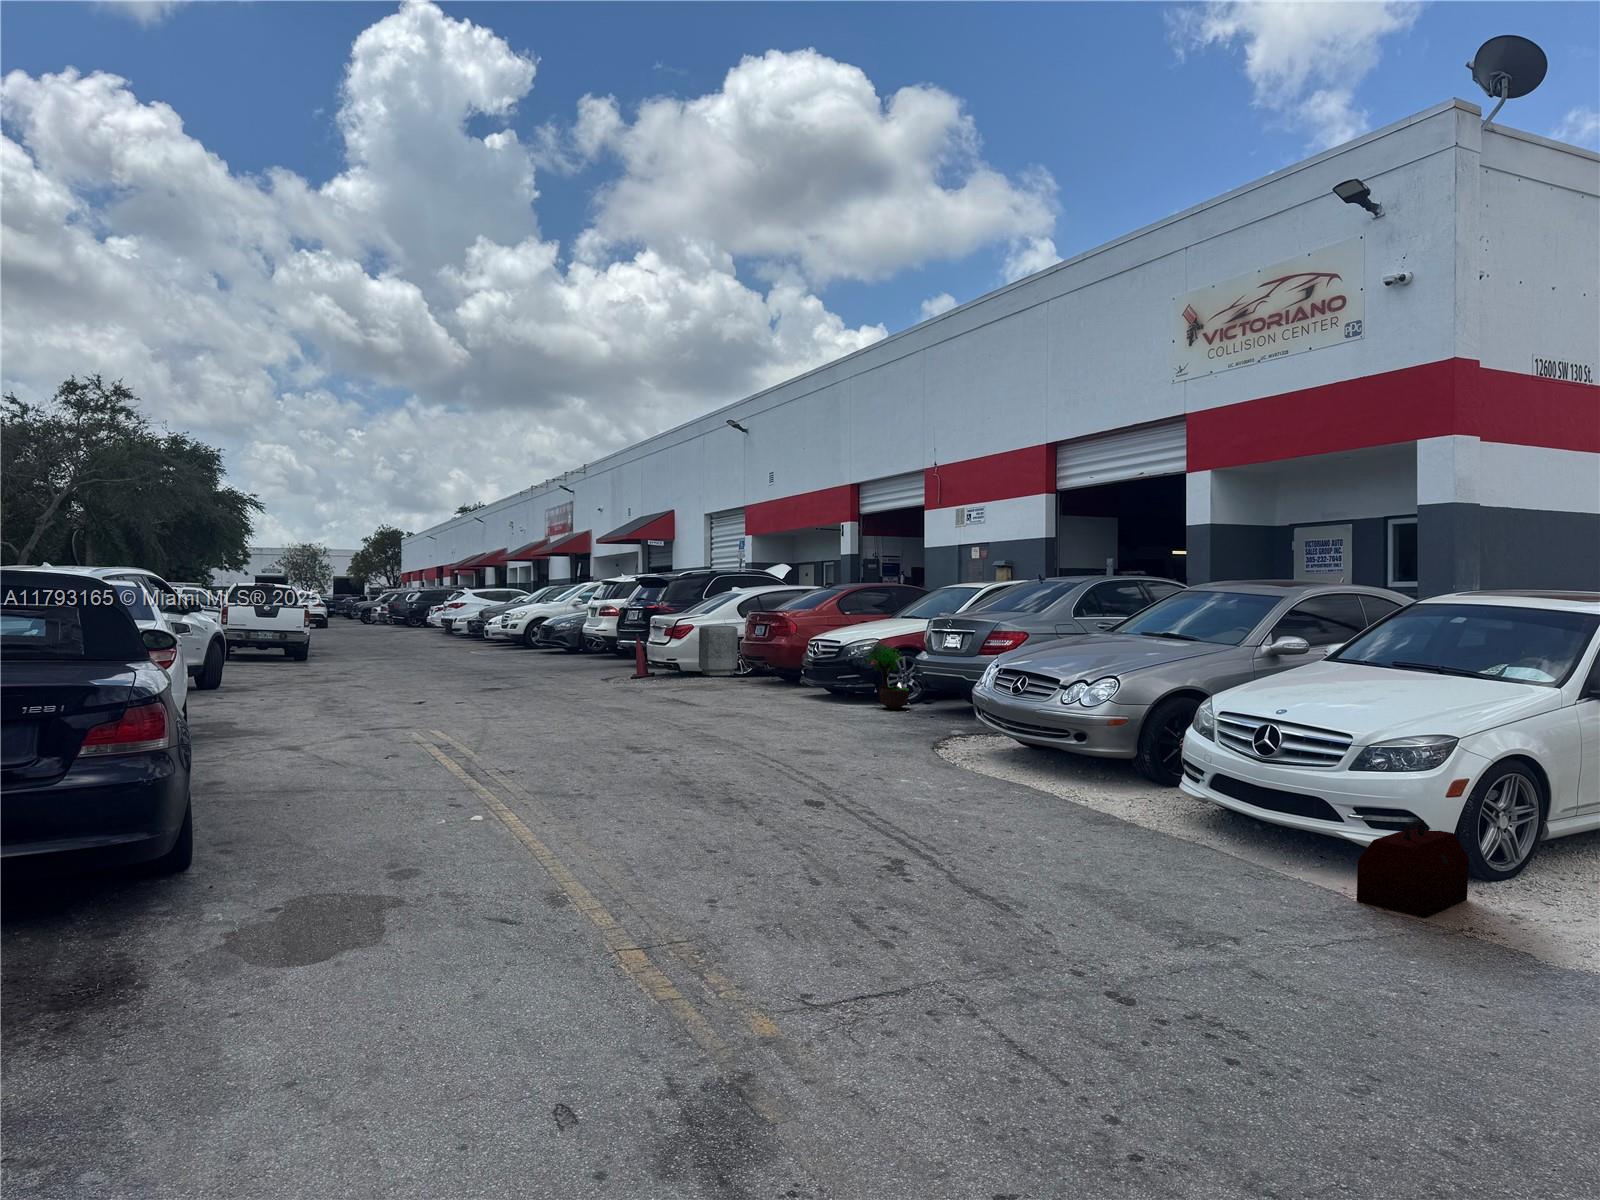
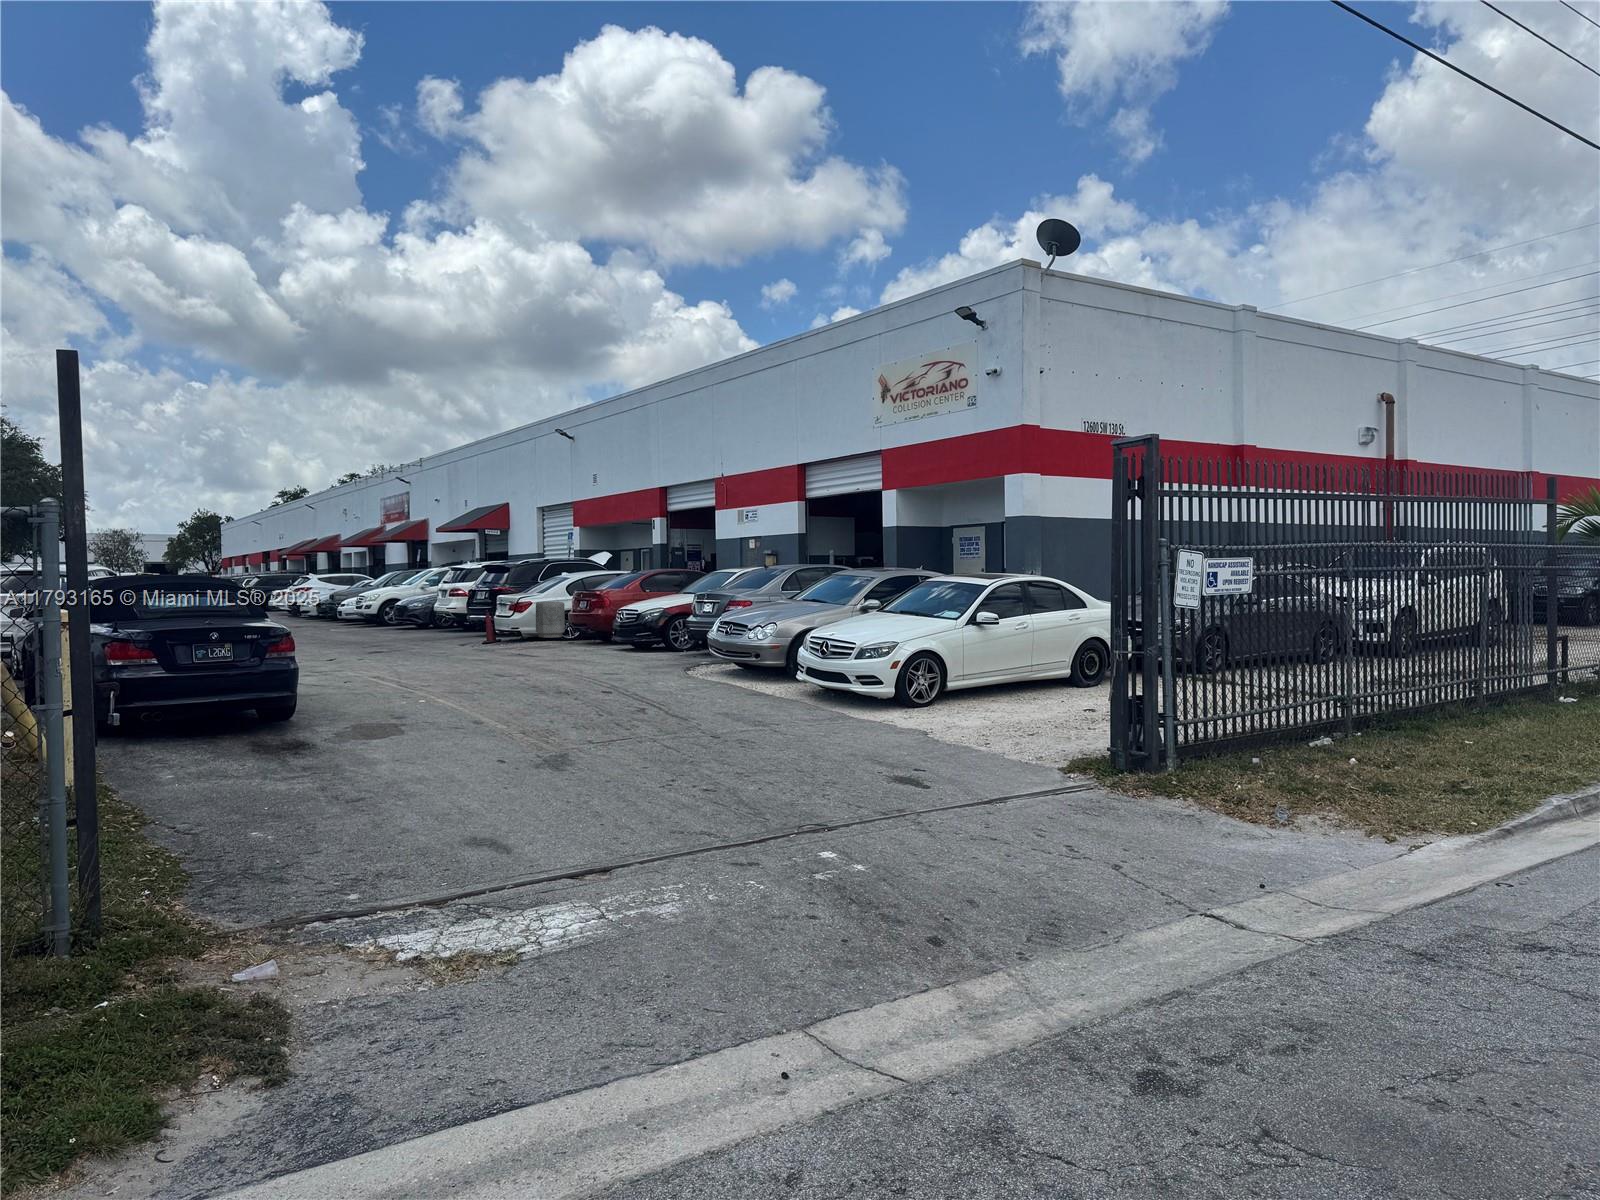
potted tree: present [866,644,909,709] -> none [651,608,681,654]
toolbox: present [1357,819,1469,918] -> none [851,680,902,720]

